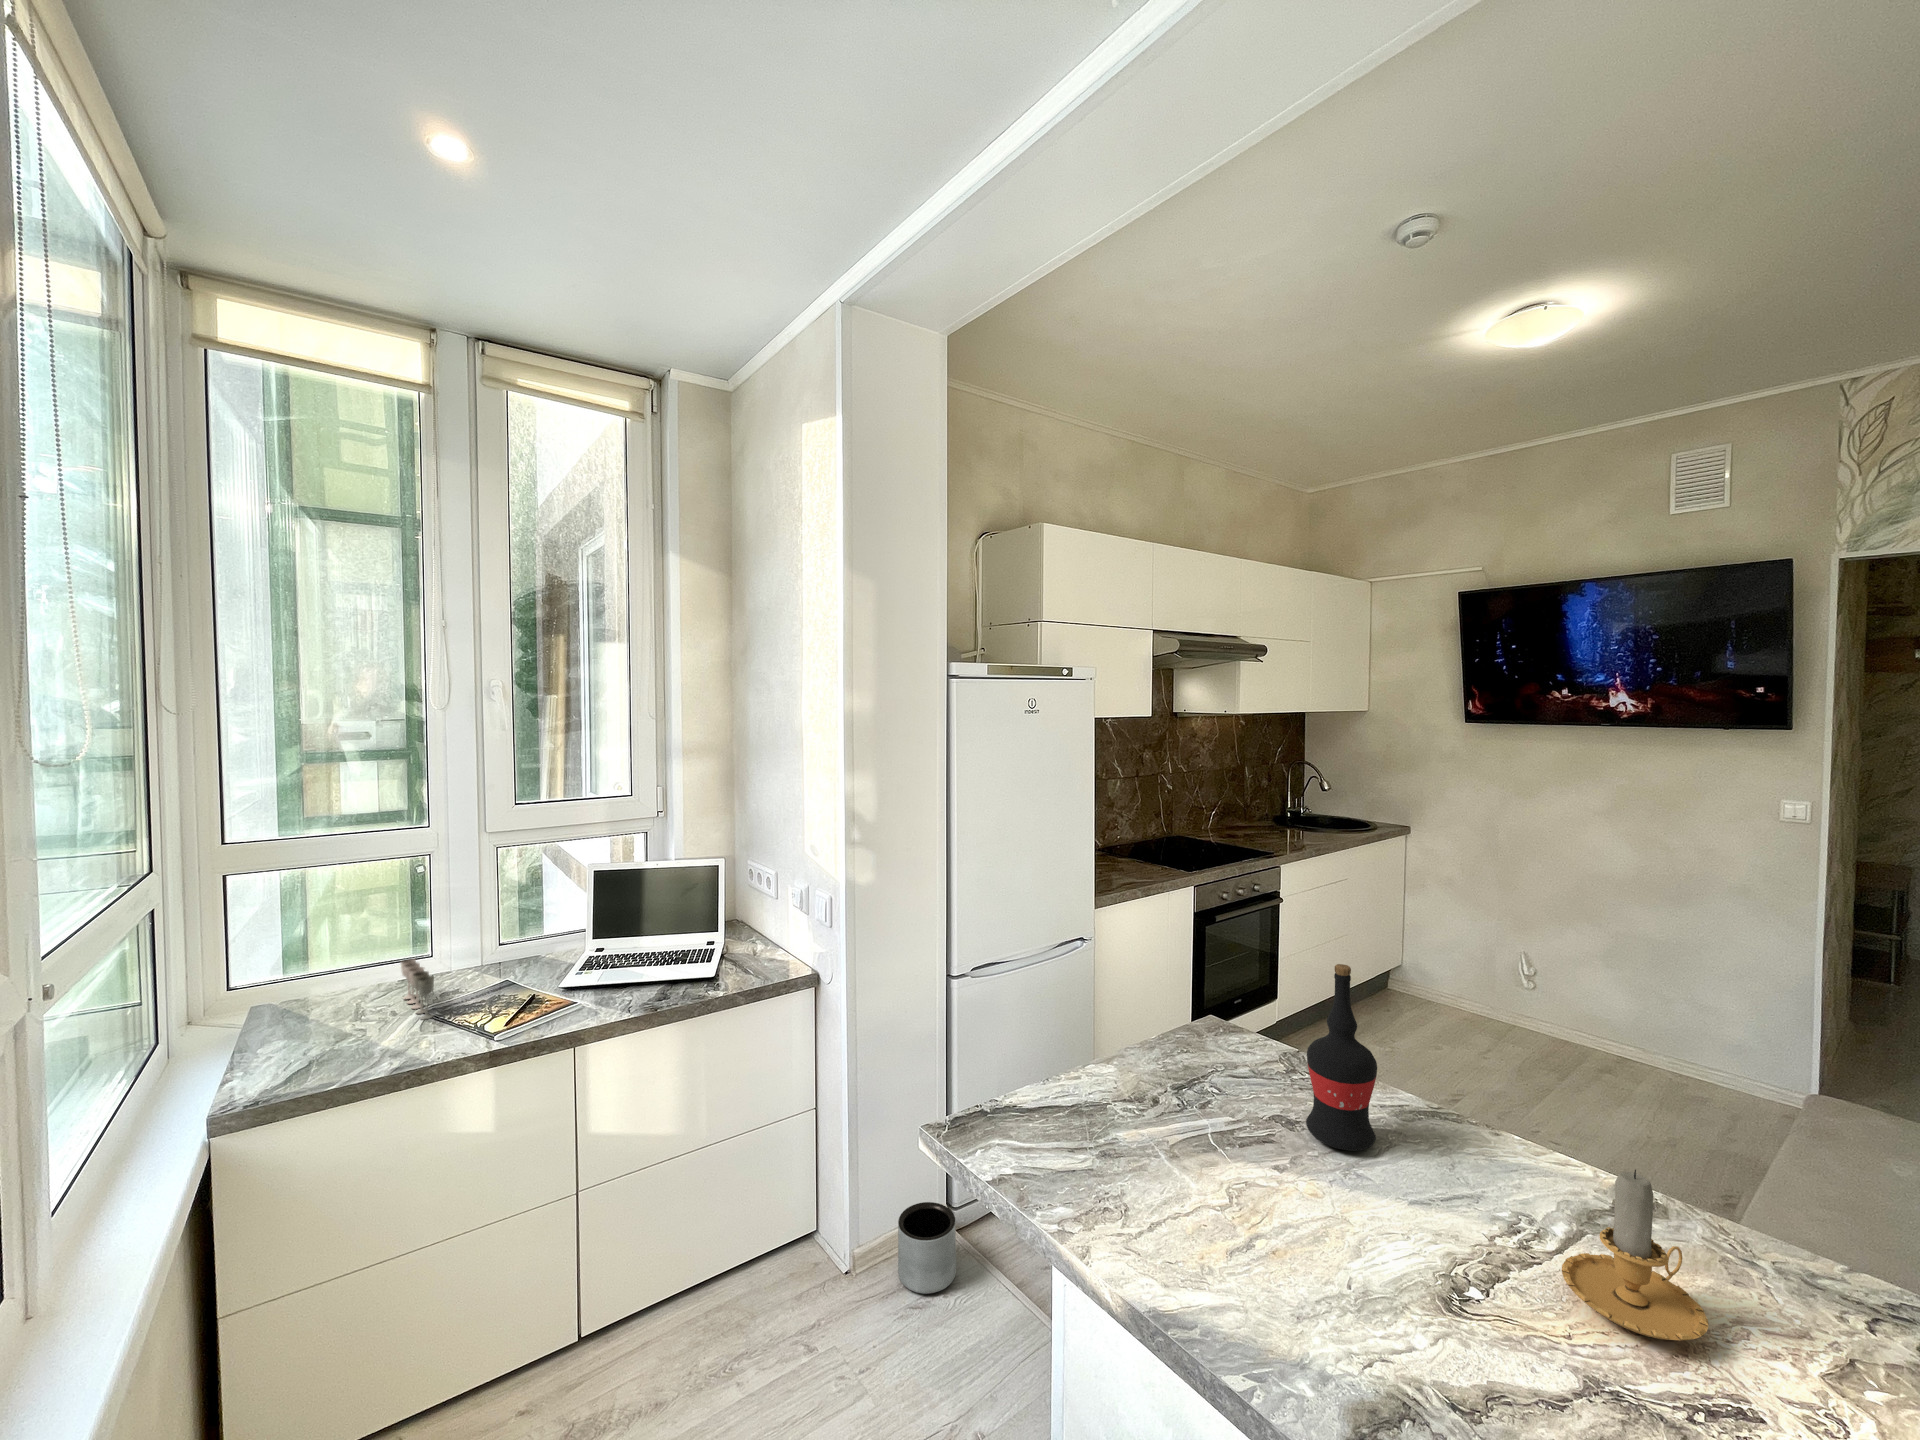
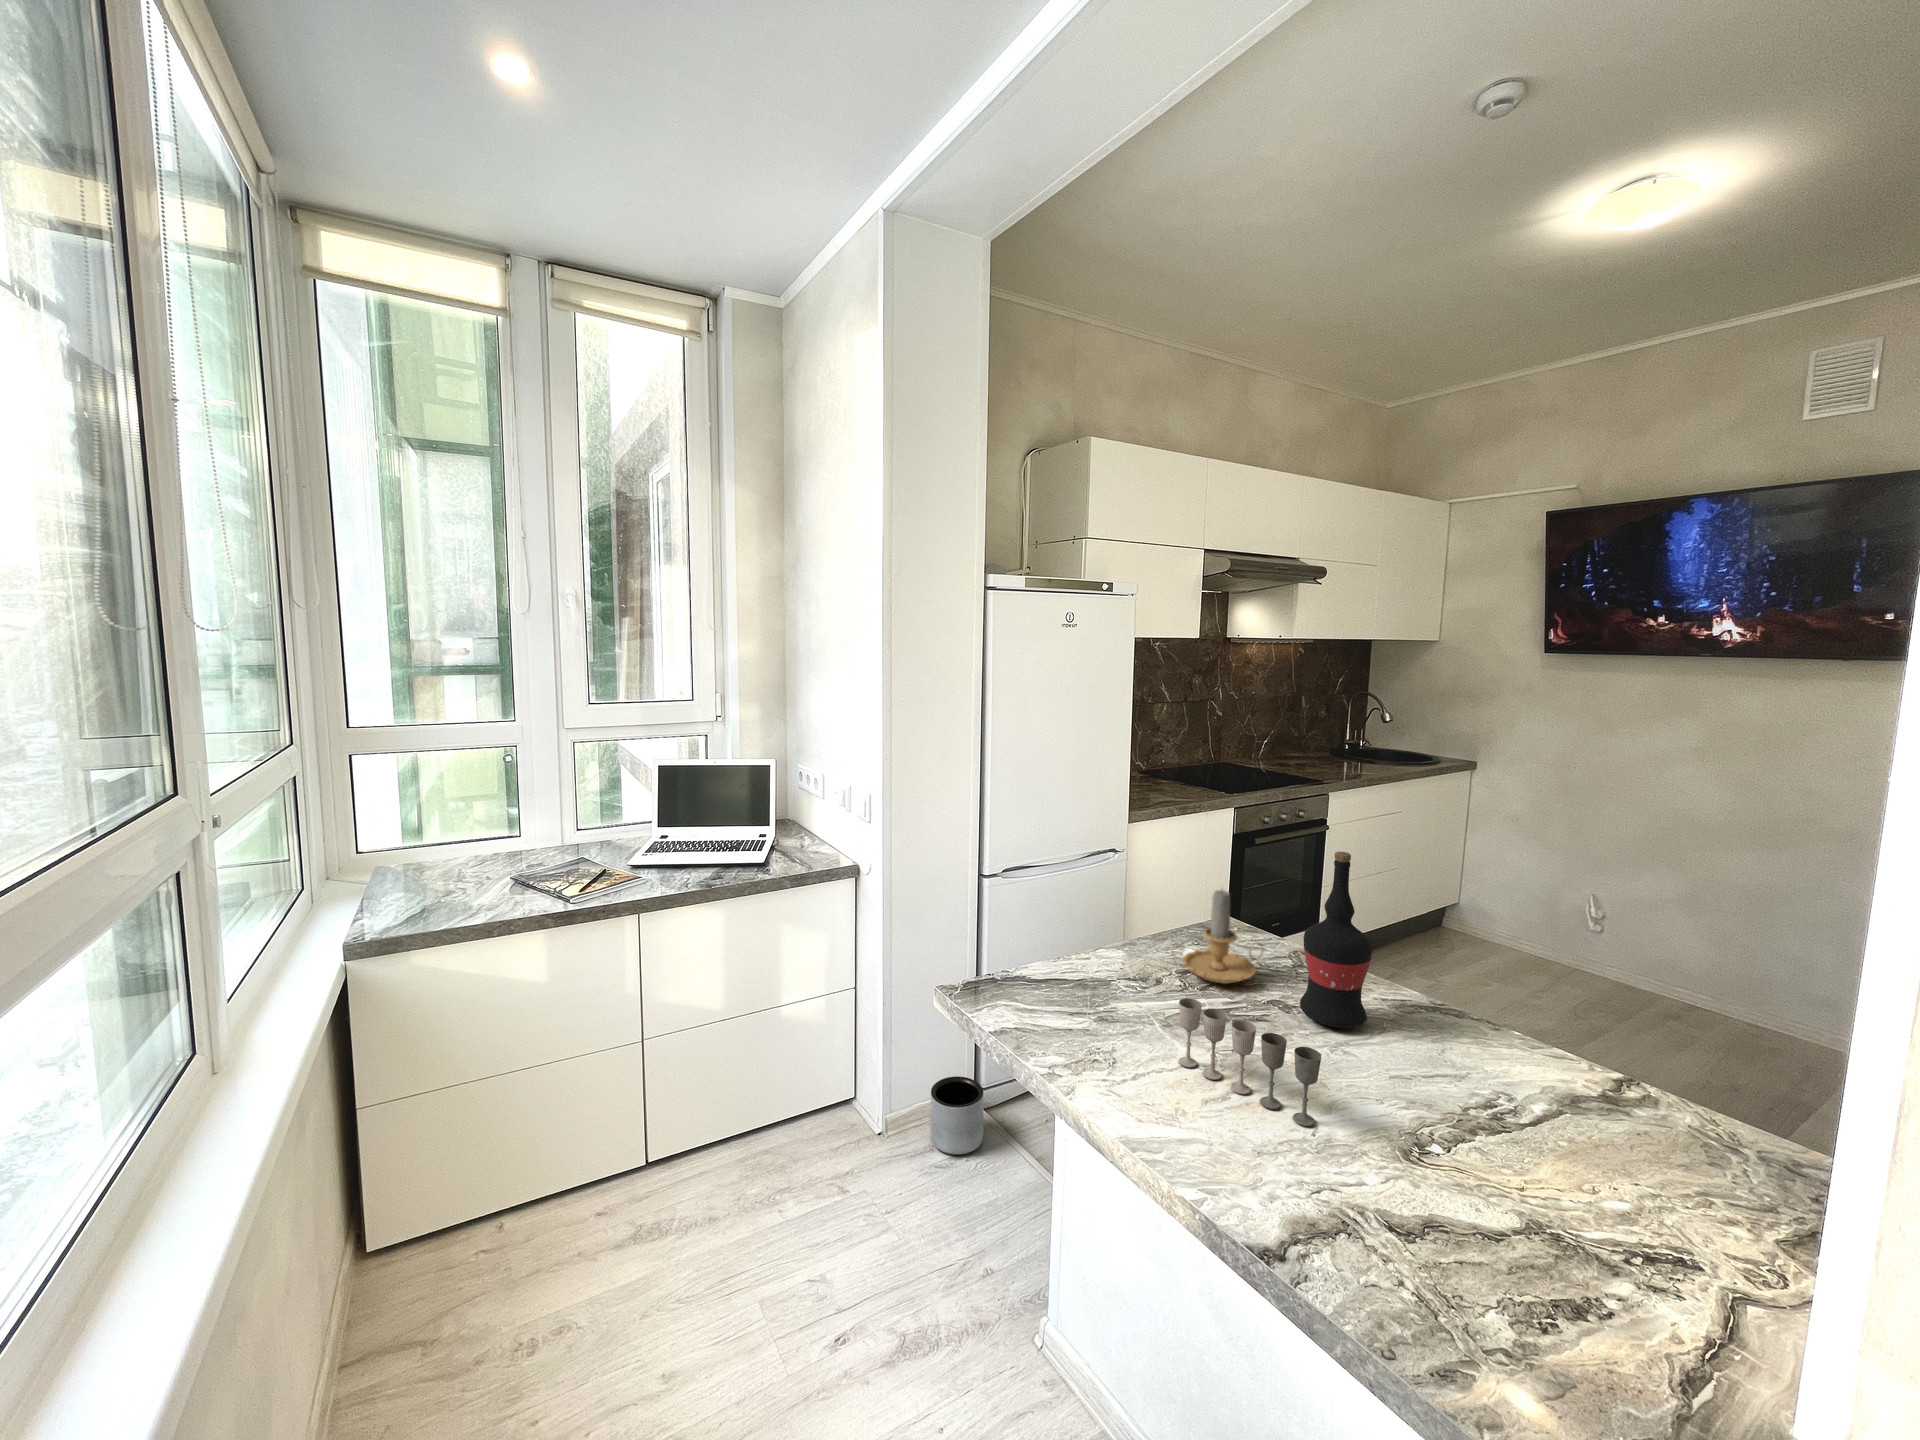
wine glass: present [400,959,434,1020] -> present [1178,998,1321,1126]
candle: present [1562,1170,1708,1340] -> present [1182,889,1263,984]

